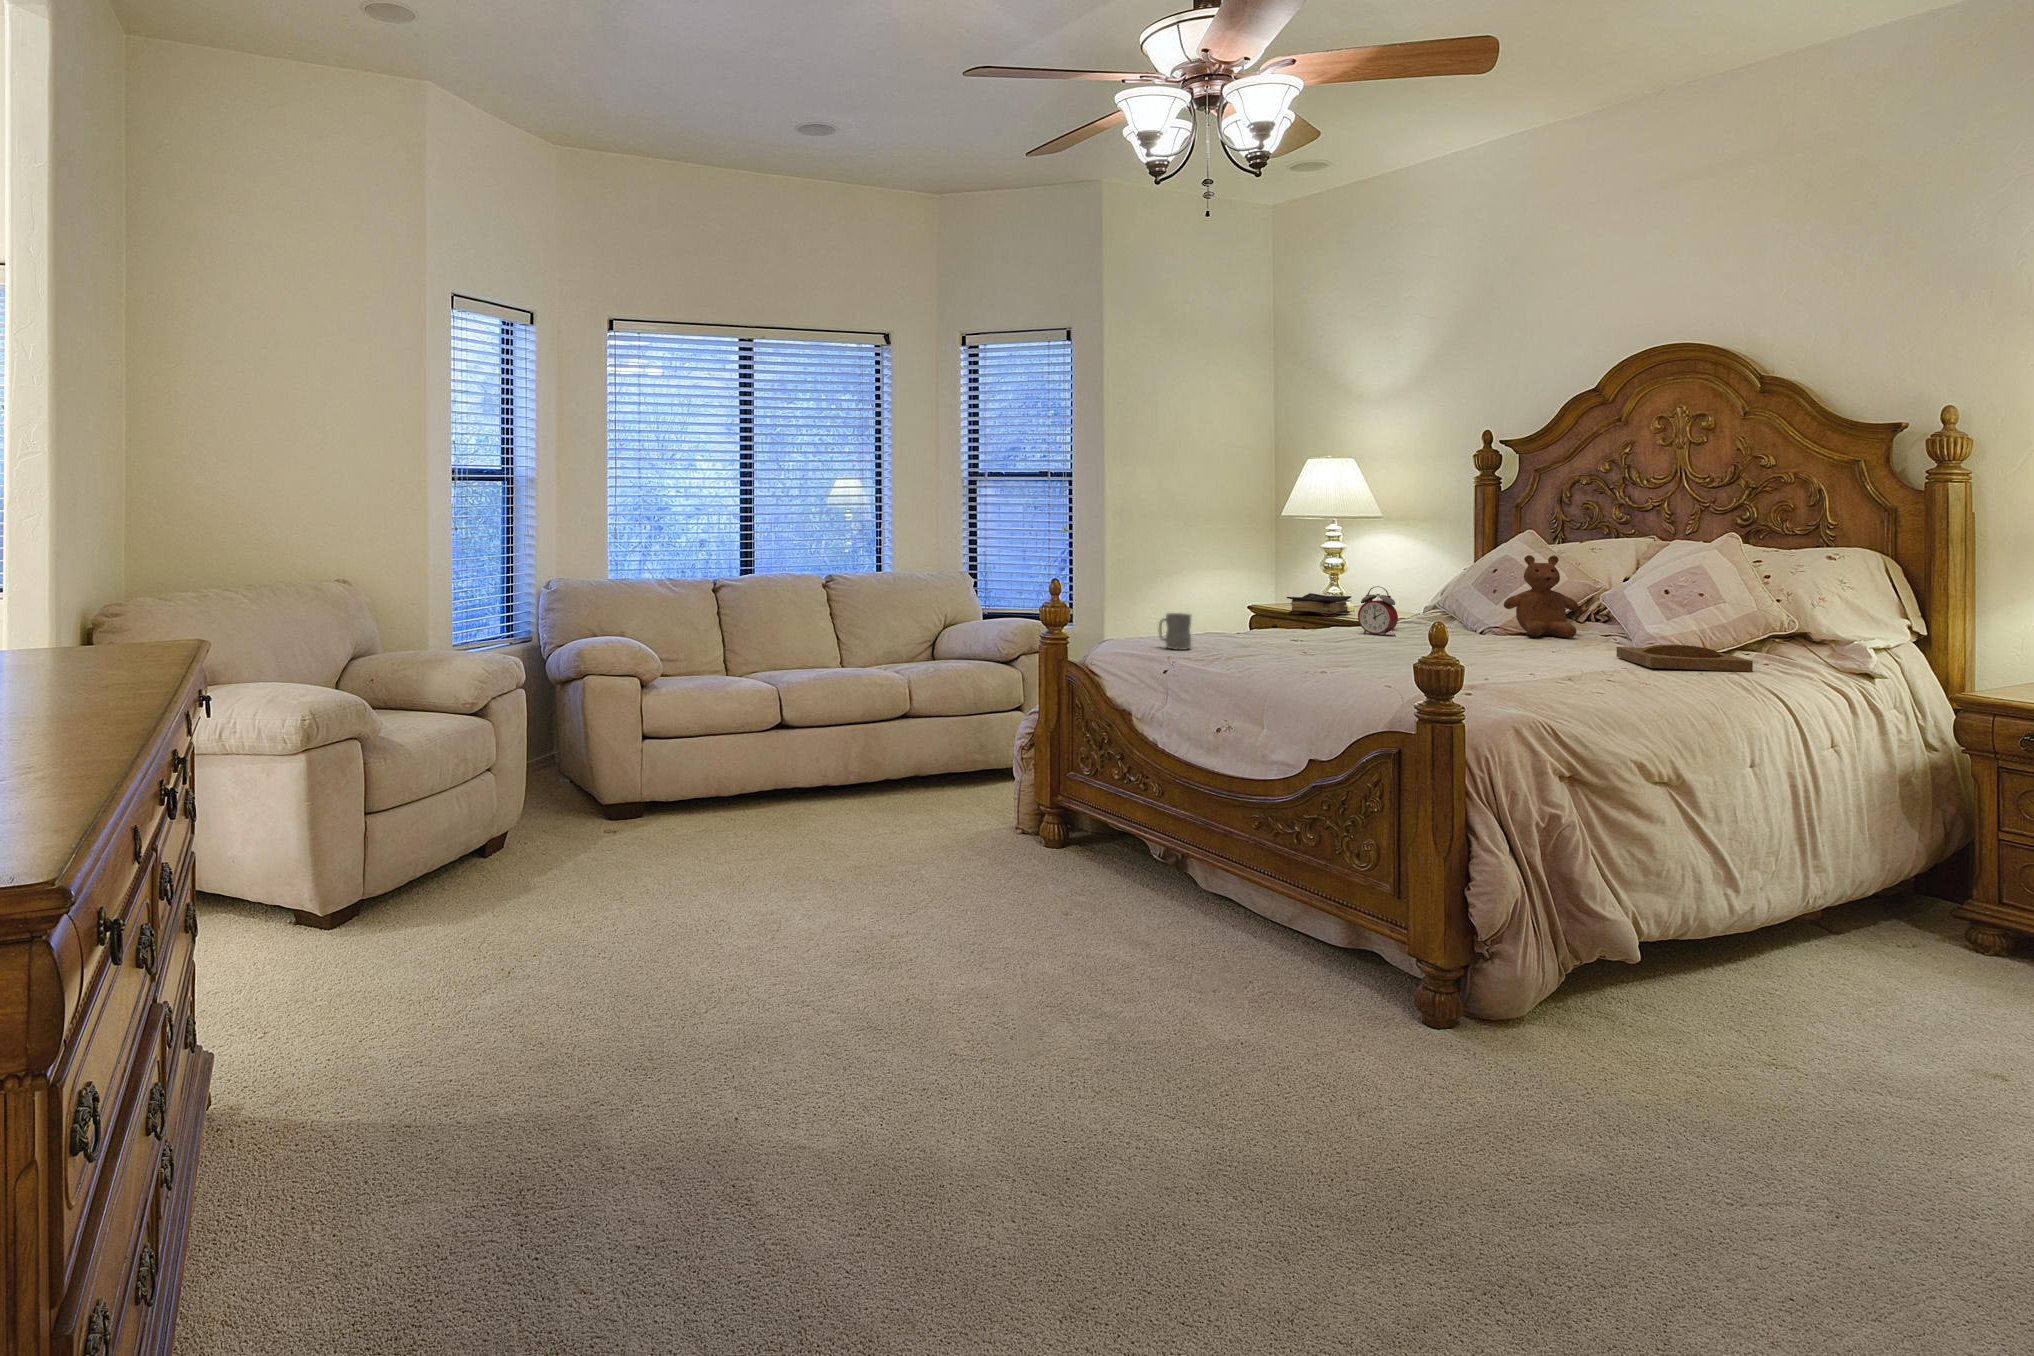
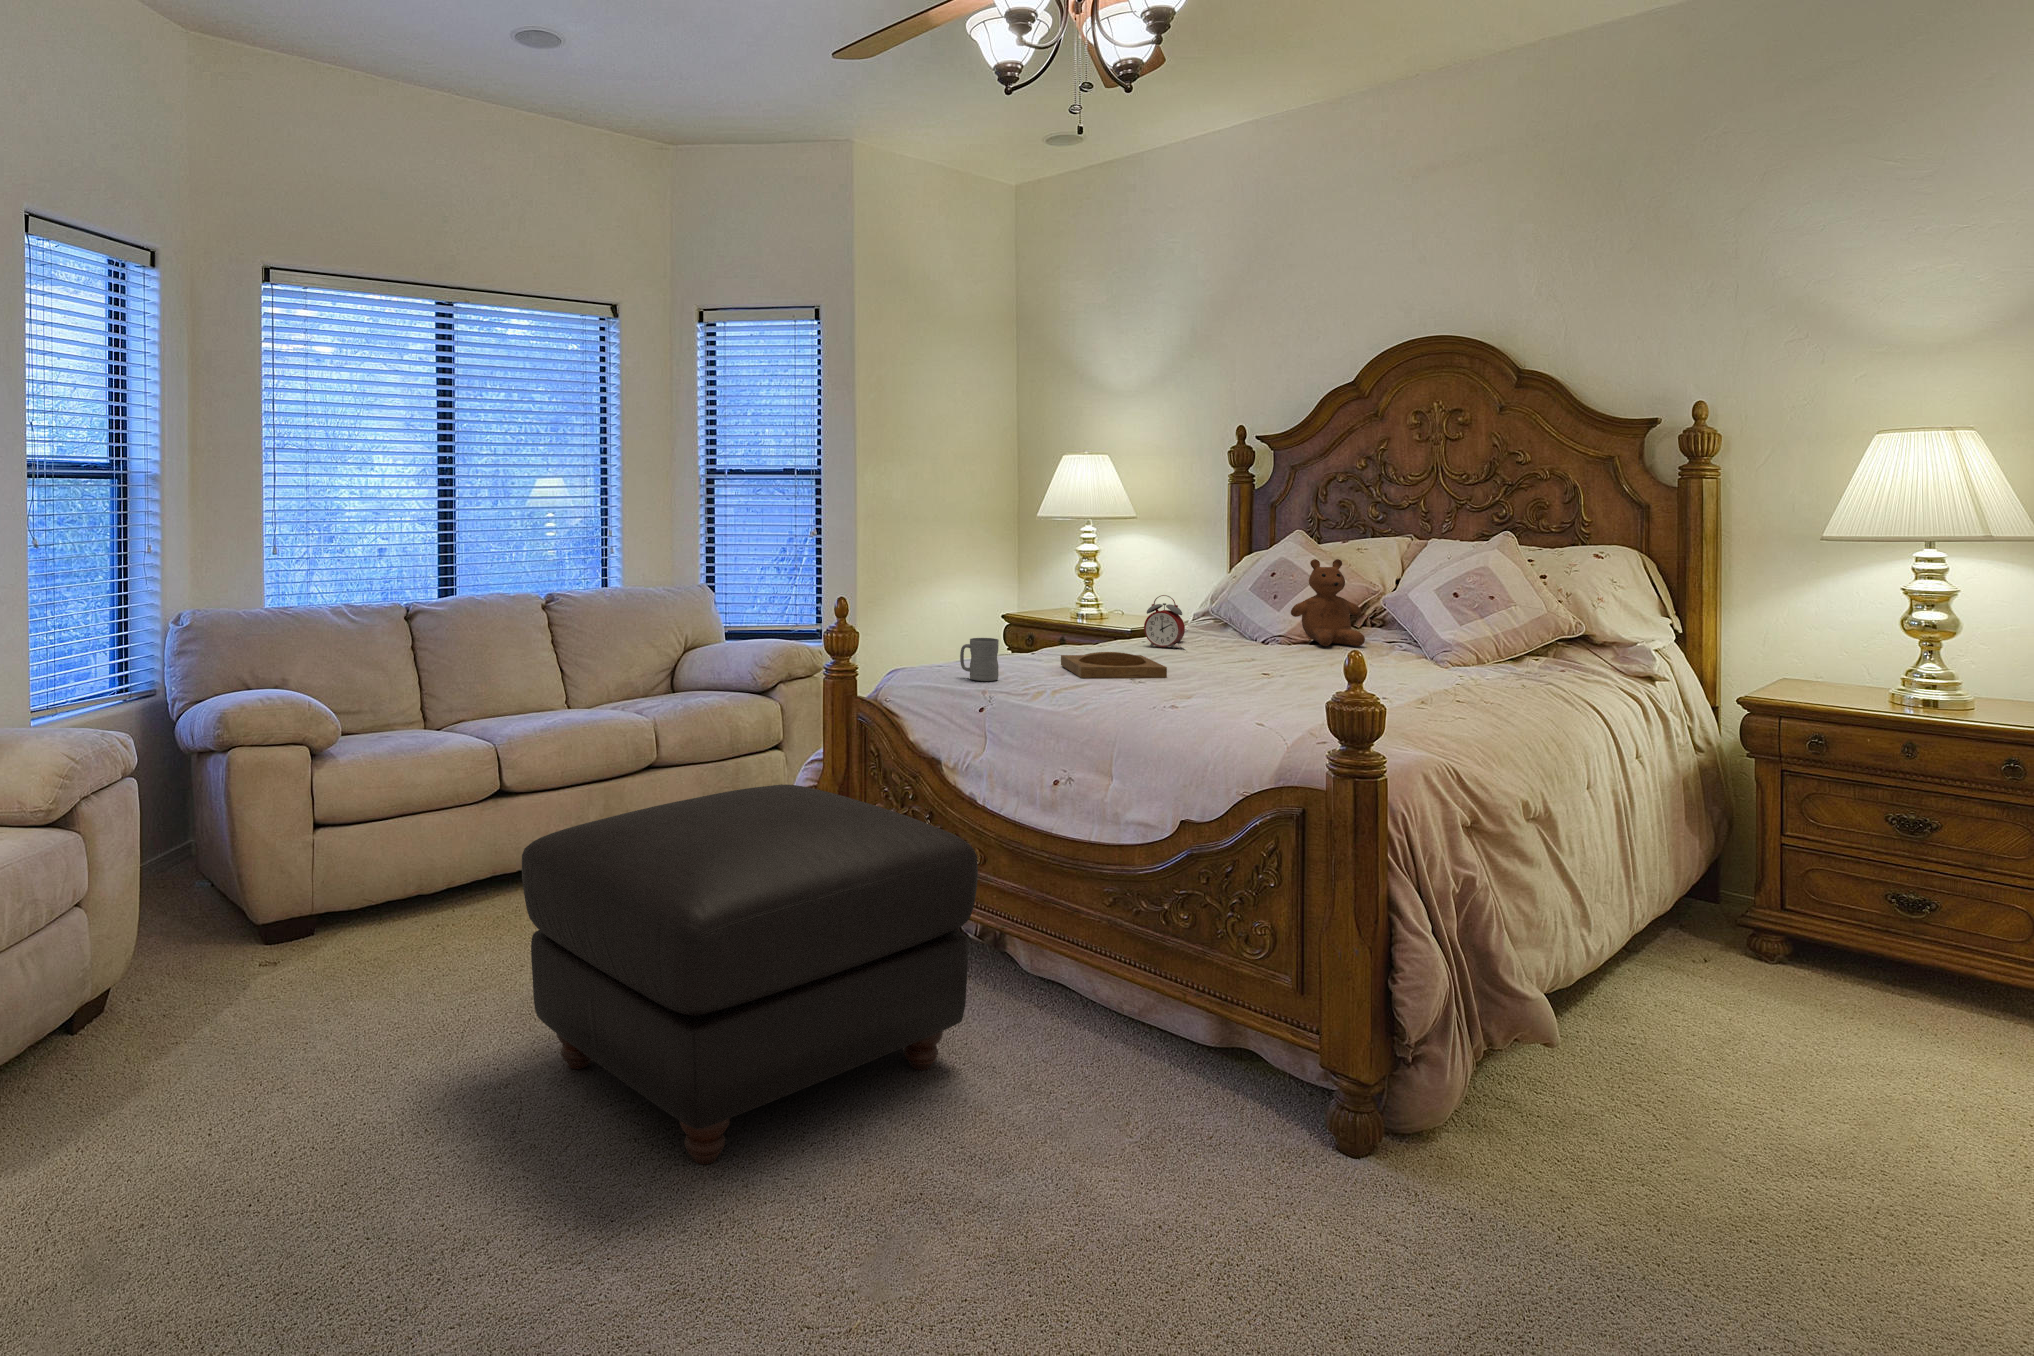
book: present [1287,593,1351,617] -> none [1050,598,1113,625]
tray: present [1617,644,1753,672] -> present [1061,652,1167,678]
ottoman: none [779,721,1132,974] -> present [522,784,978,1164]

